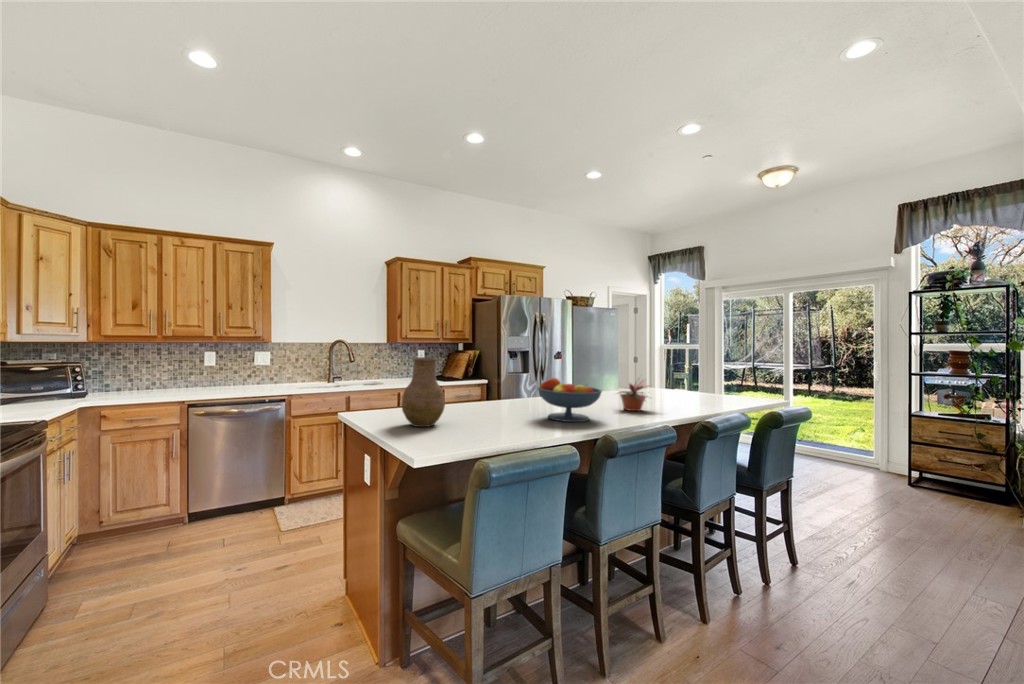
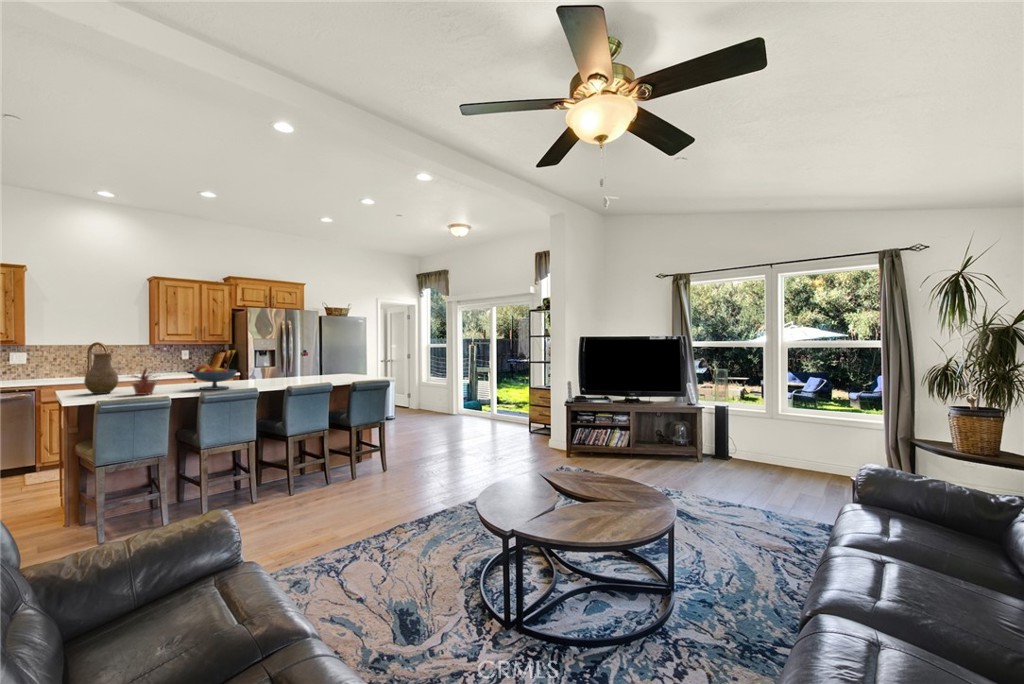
potted plant: present [619,380,650,411] -> present [132,368,157,395]

